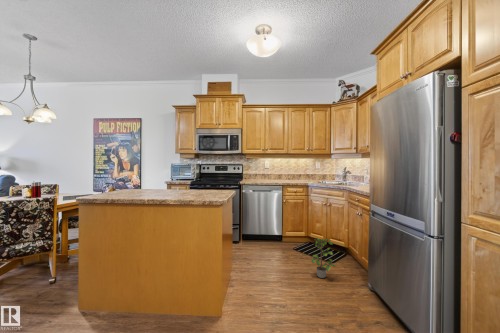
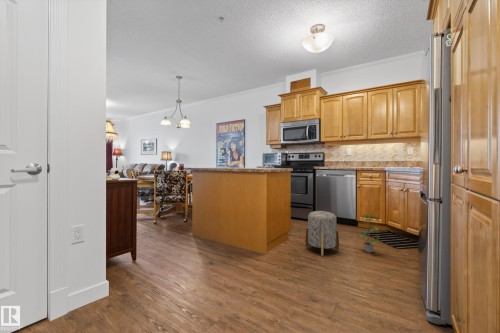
stool: none [266,242,301,300] -> present [305,211,339,256]

